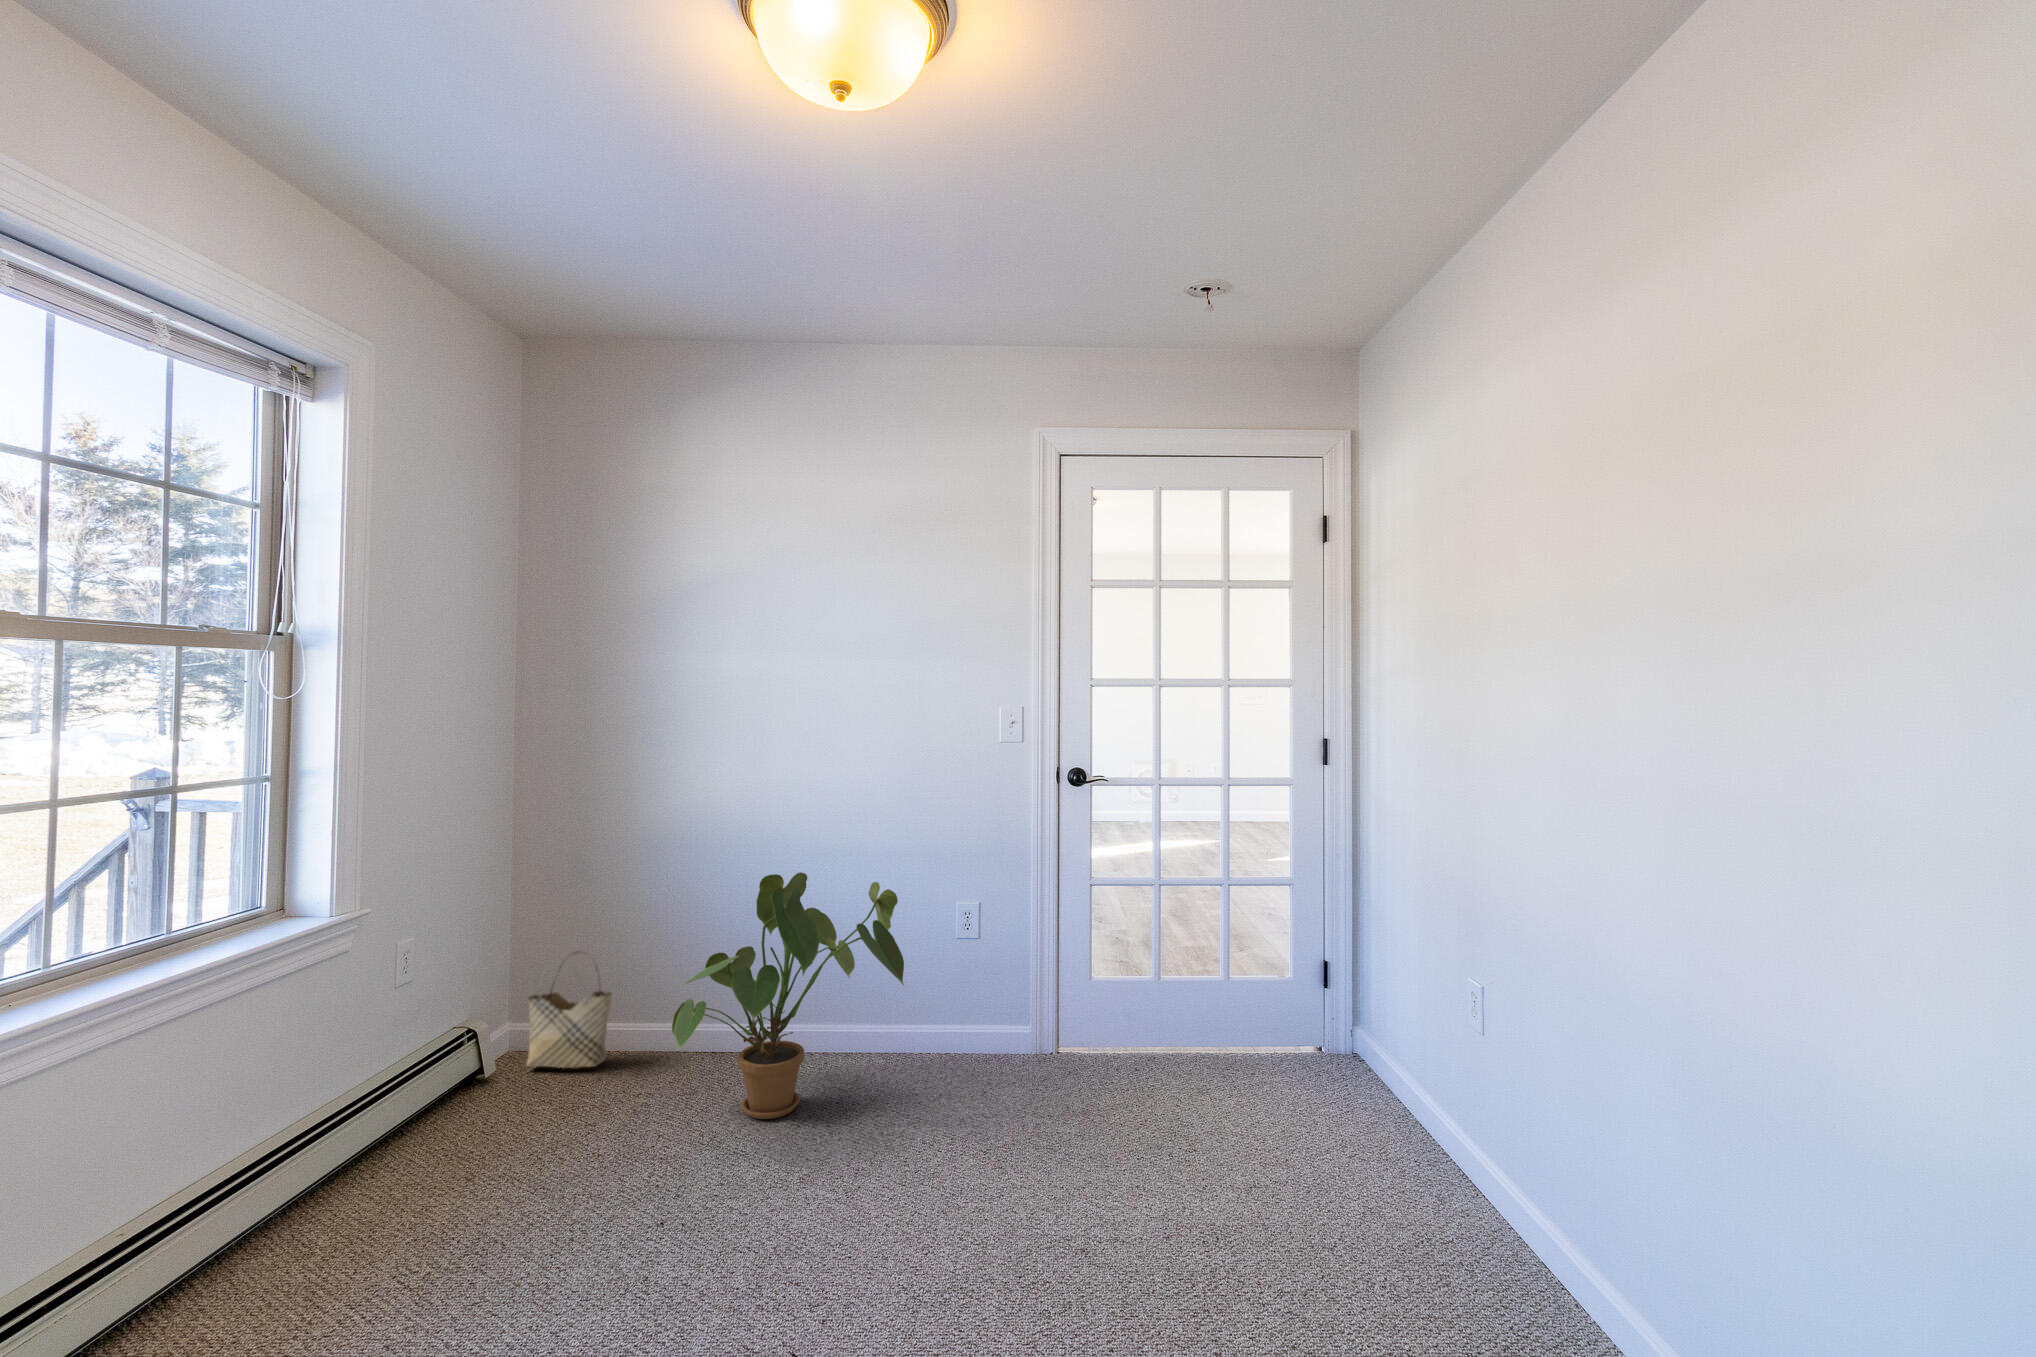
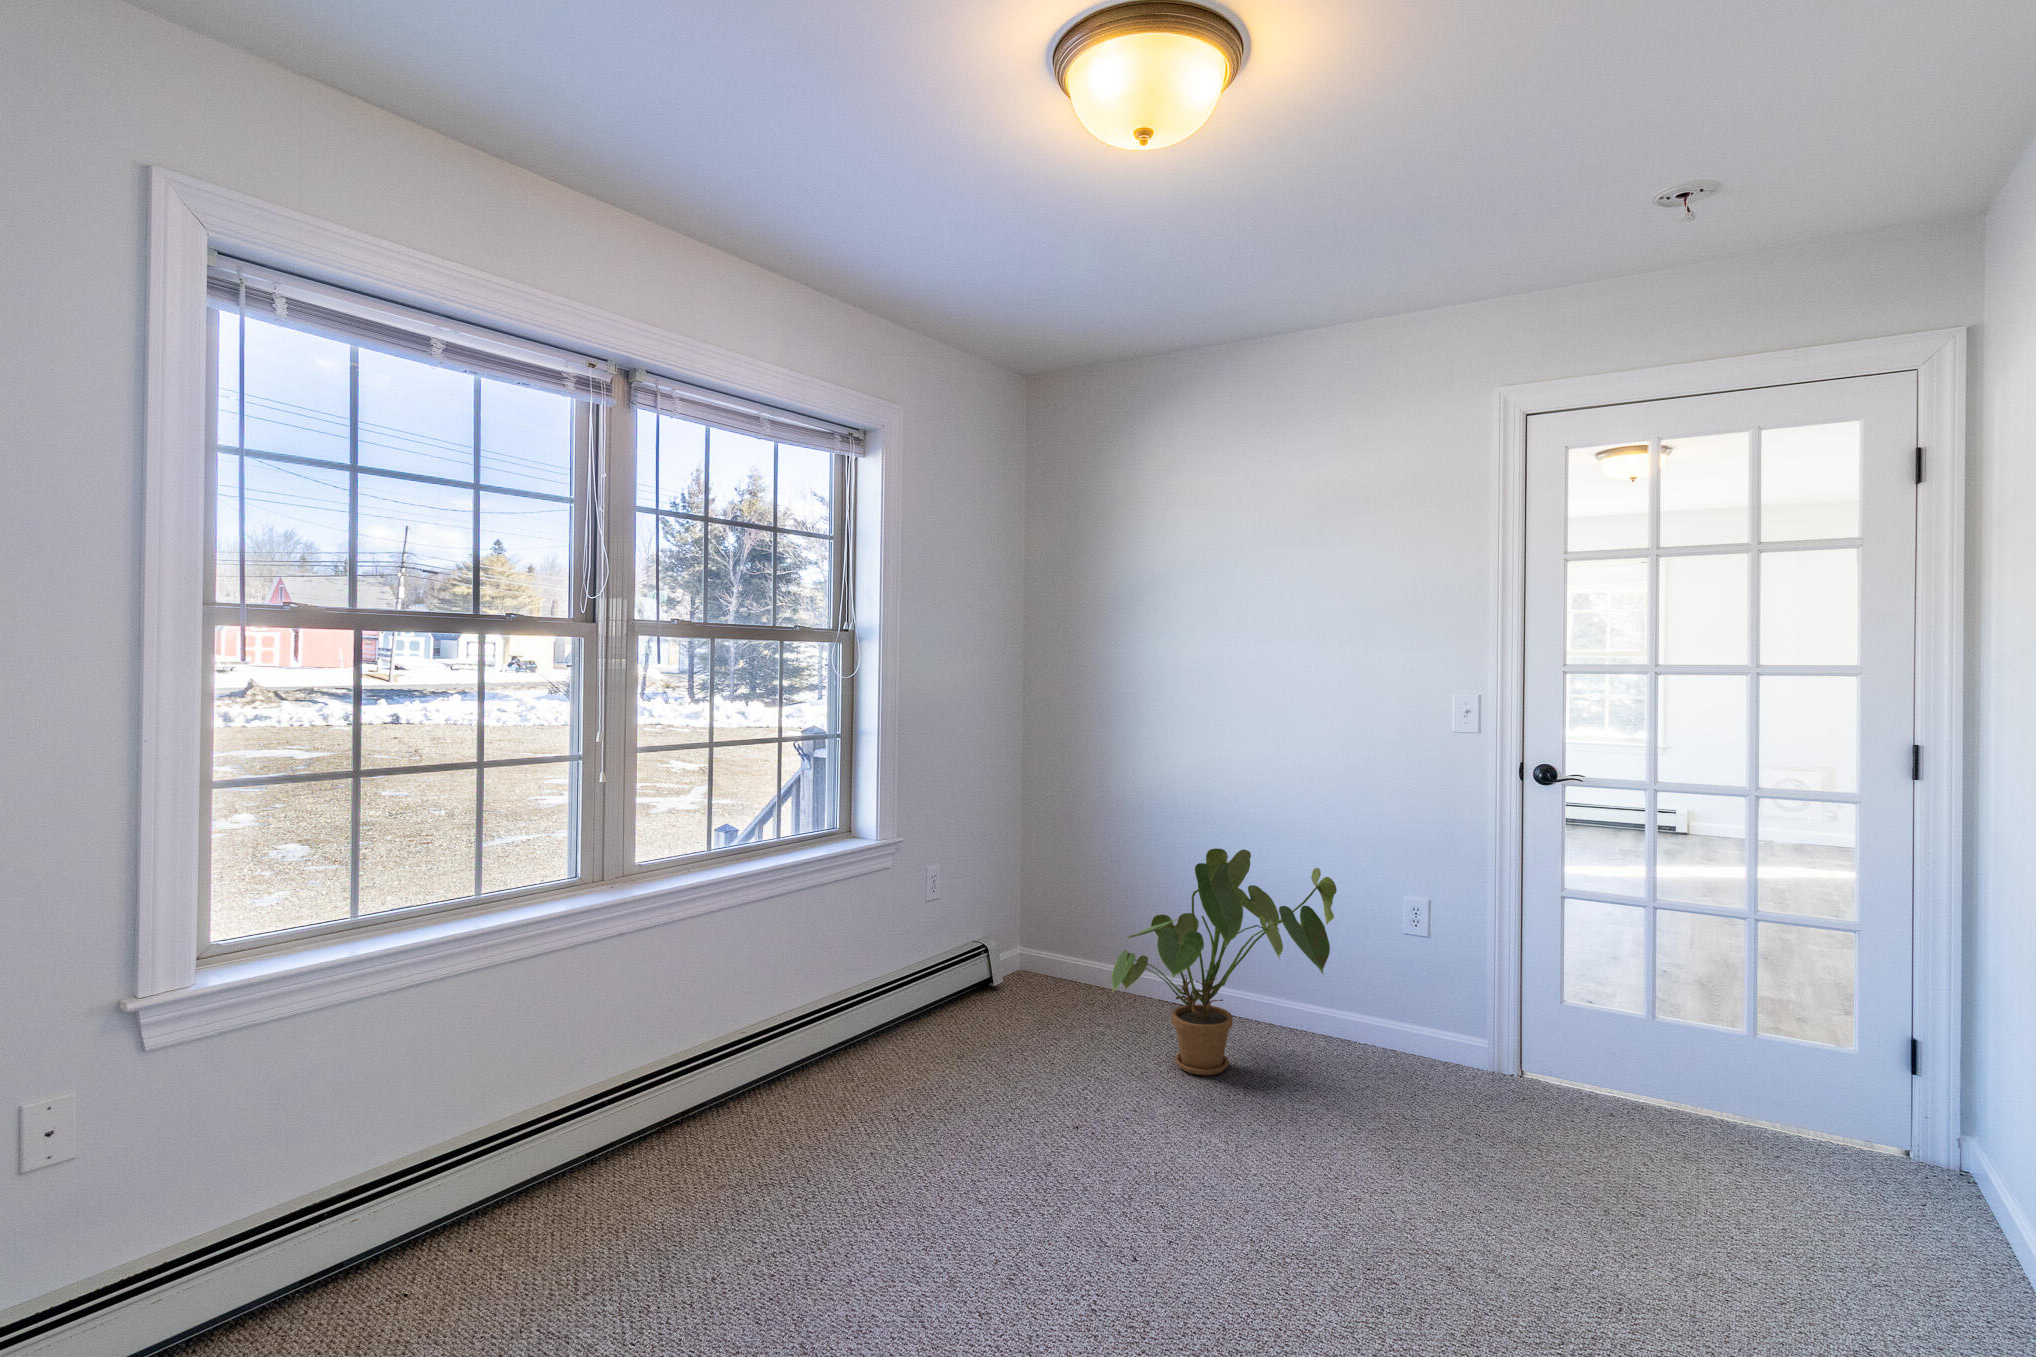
woven basket: present [527,952,612,1068] -> none [1023,897,1088,998]

